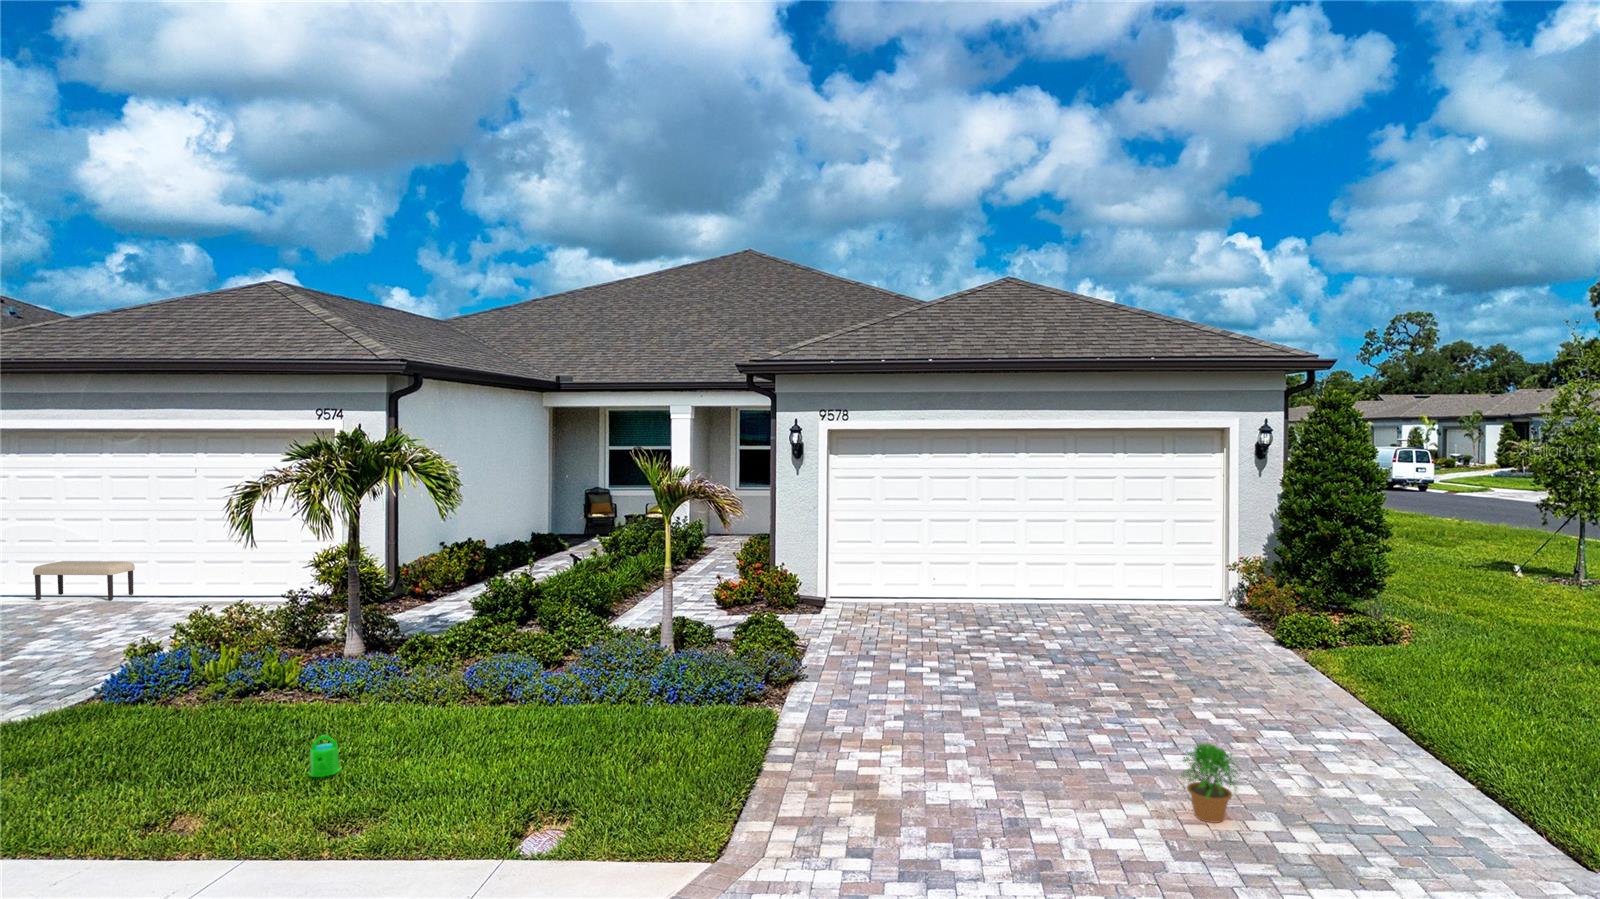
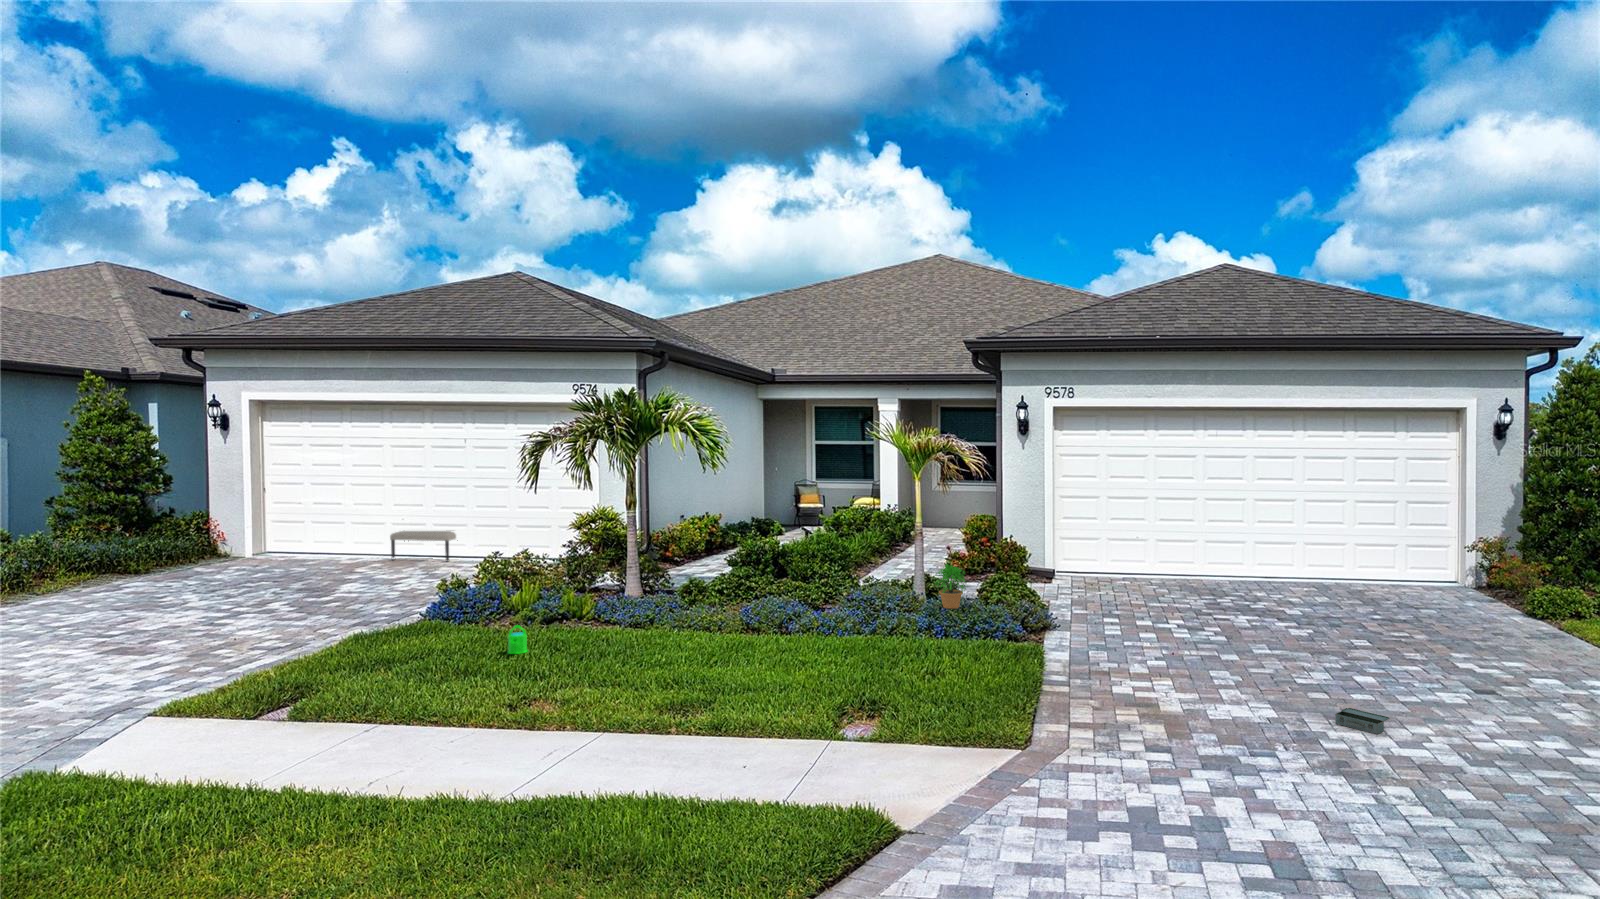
watering can: present [309,735,340,777] -> present [508,625,528,654]
potted plant: present [1181,743,1240,823] -> present [935,564,966,609]
toolbox: none [1050,786,1105,821] -> present [1335,708,1389,734]

